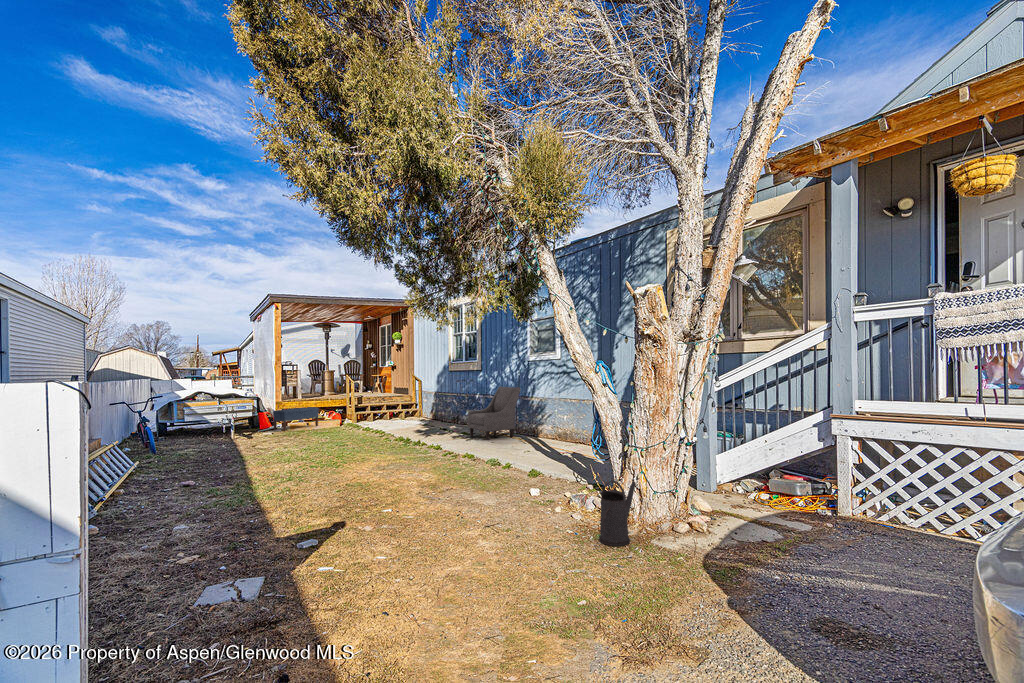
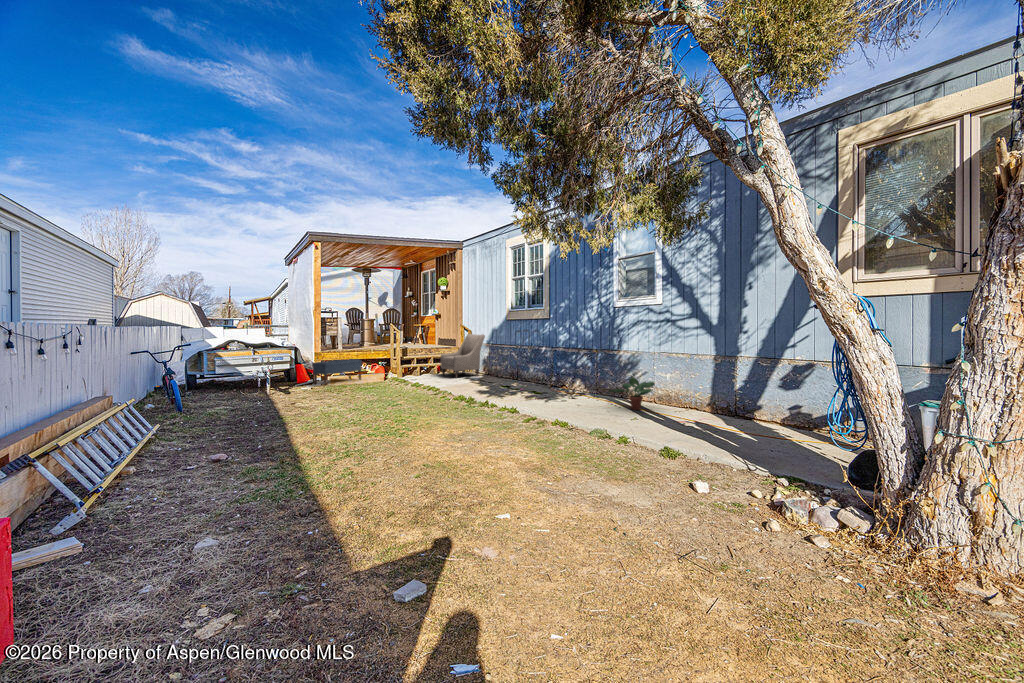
chair: present [468,386,521,440] -> present [441,334,485,378]
potted plant: none [518,418,556,446] -> present [610,377,655,410]
watering can: present [599,481,636,546] -> none [901,497,971,620]

